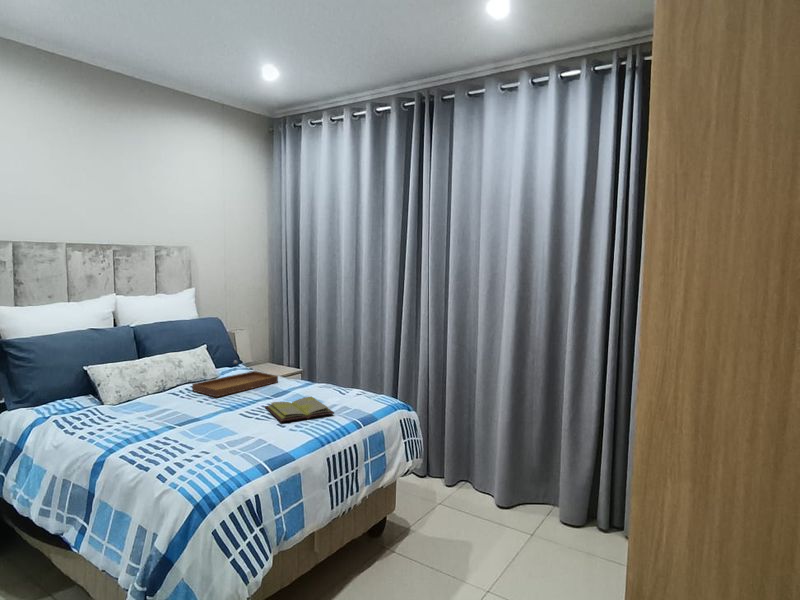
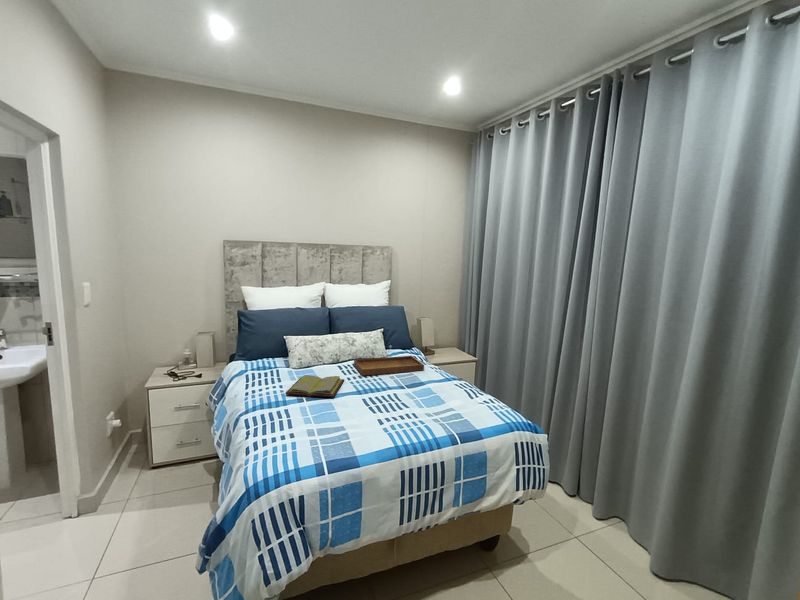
diary: present [265,397,334,422] -> present [285,375,344,397]

